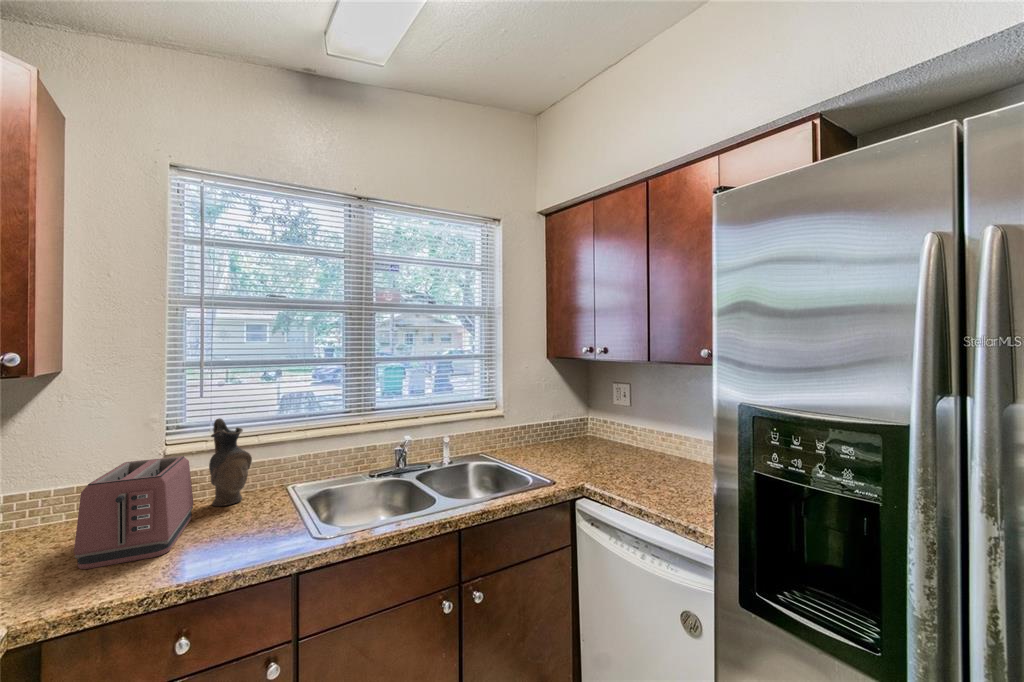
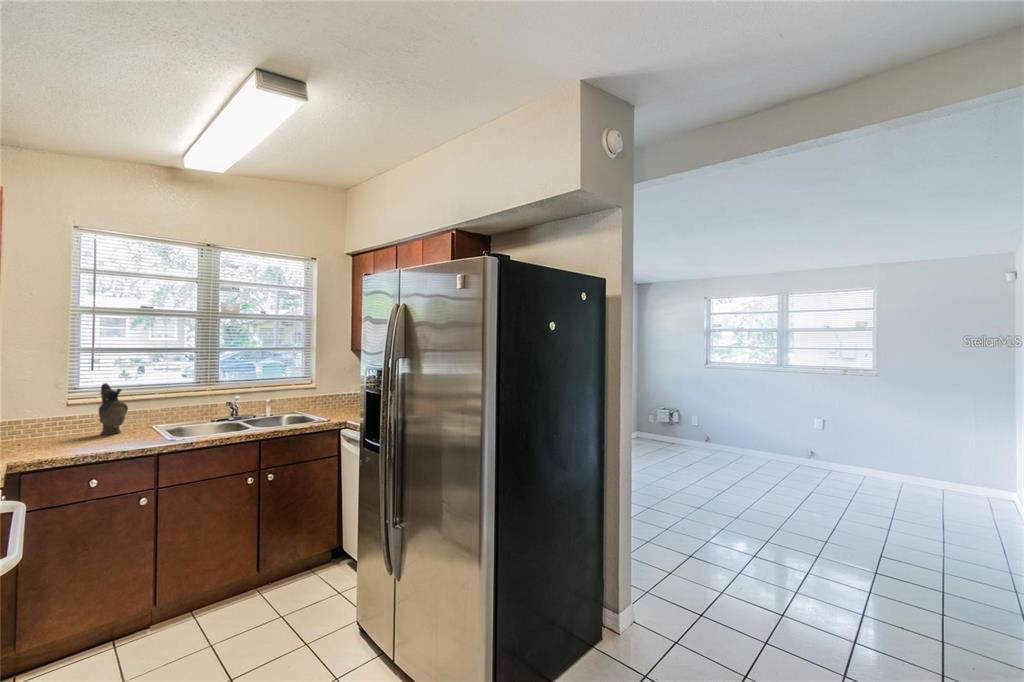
toaster: present [74,456,193,569] -> none [26,403,90,453]

